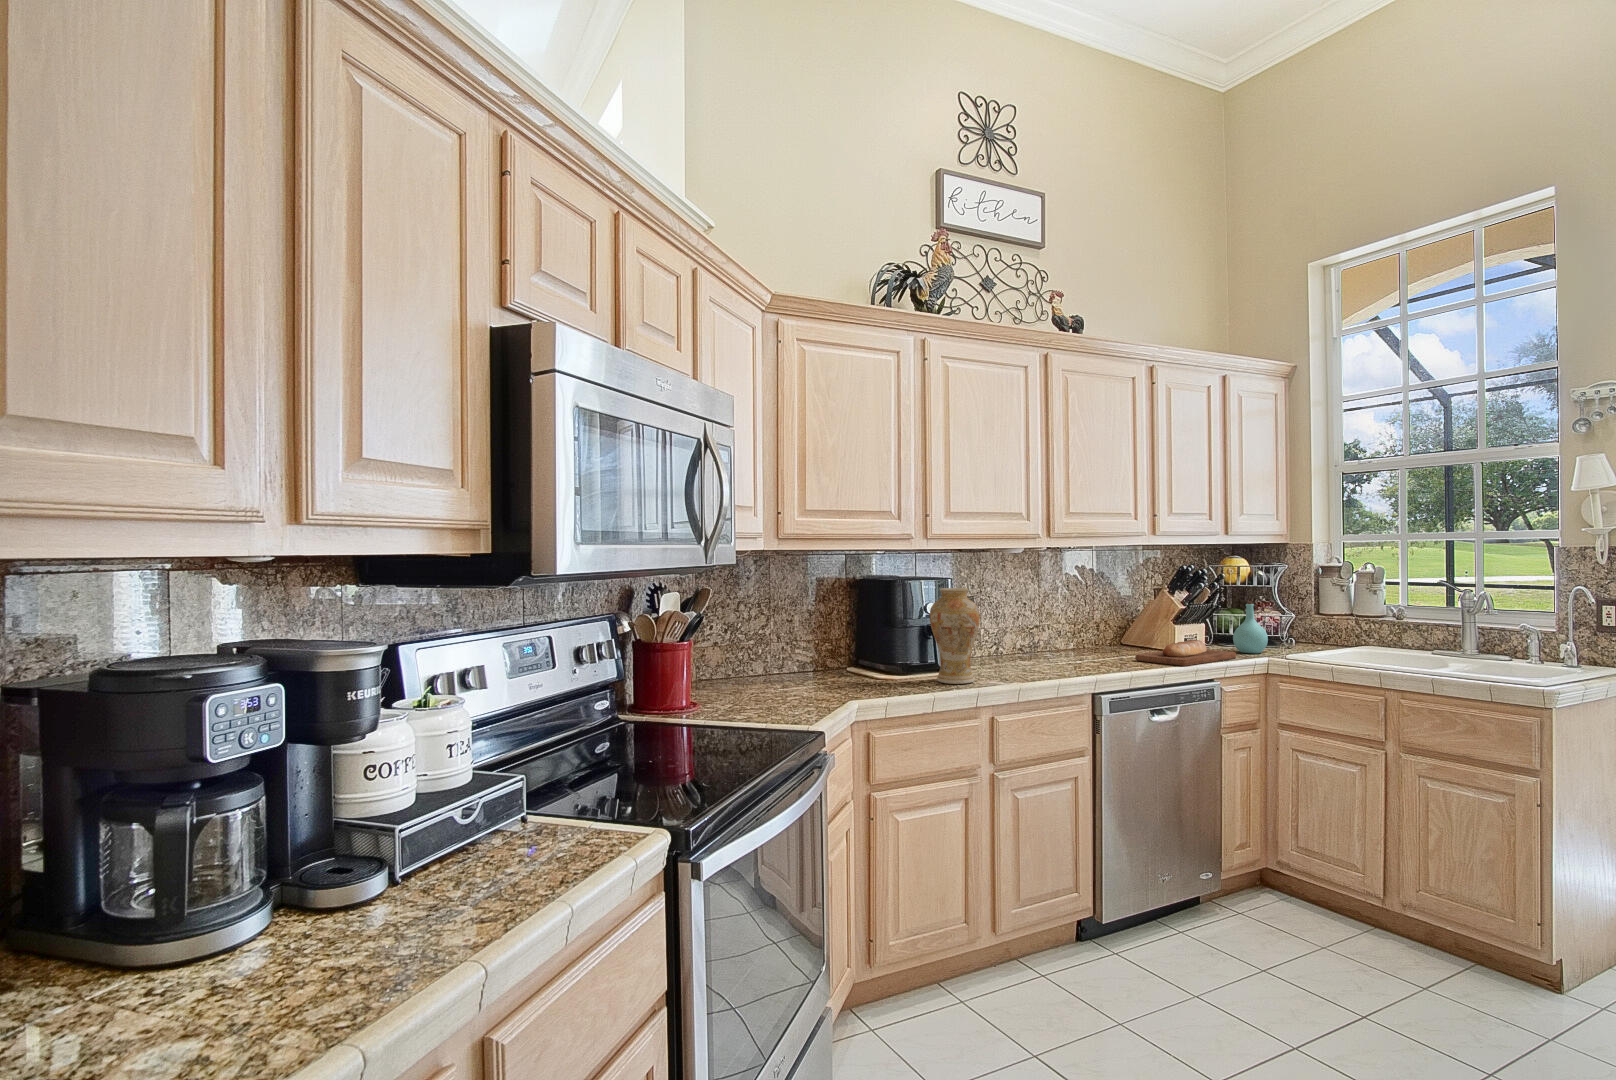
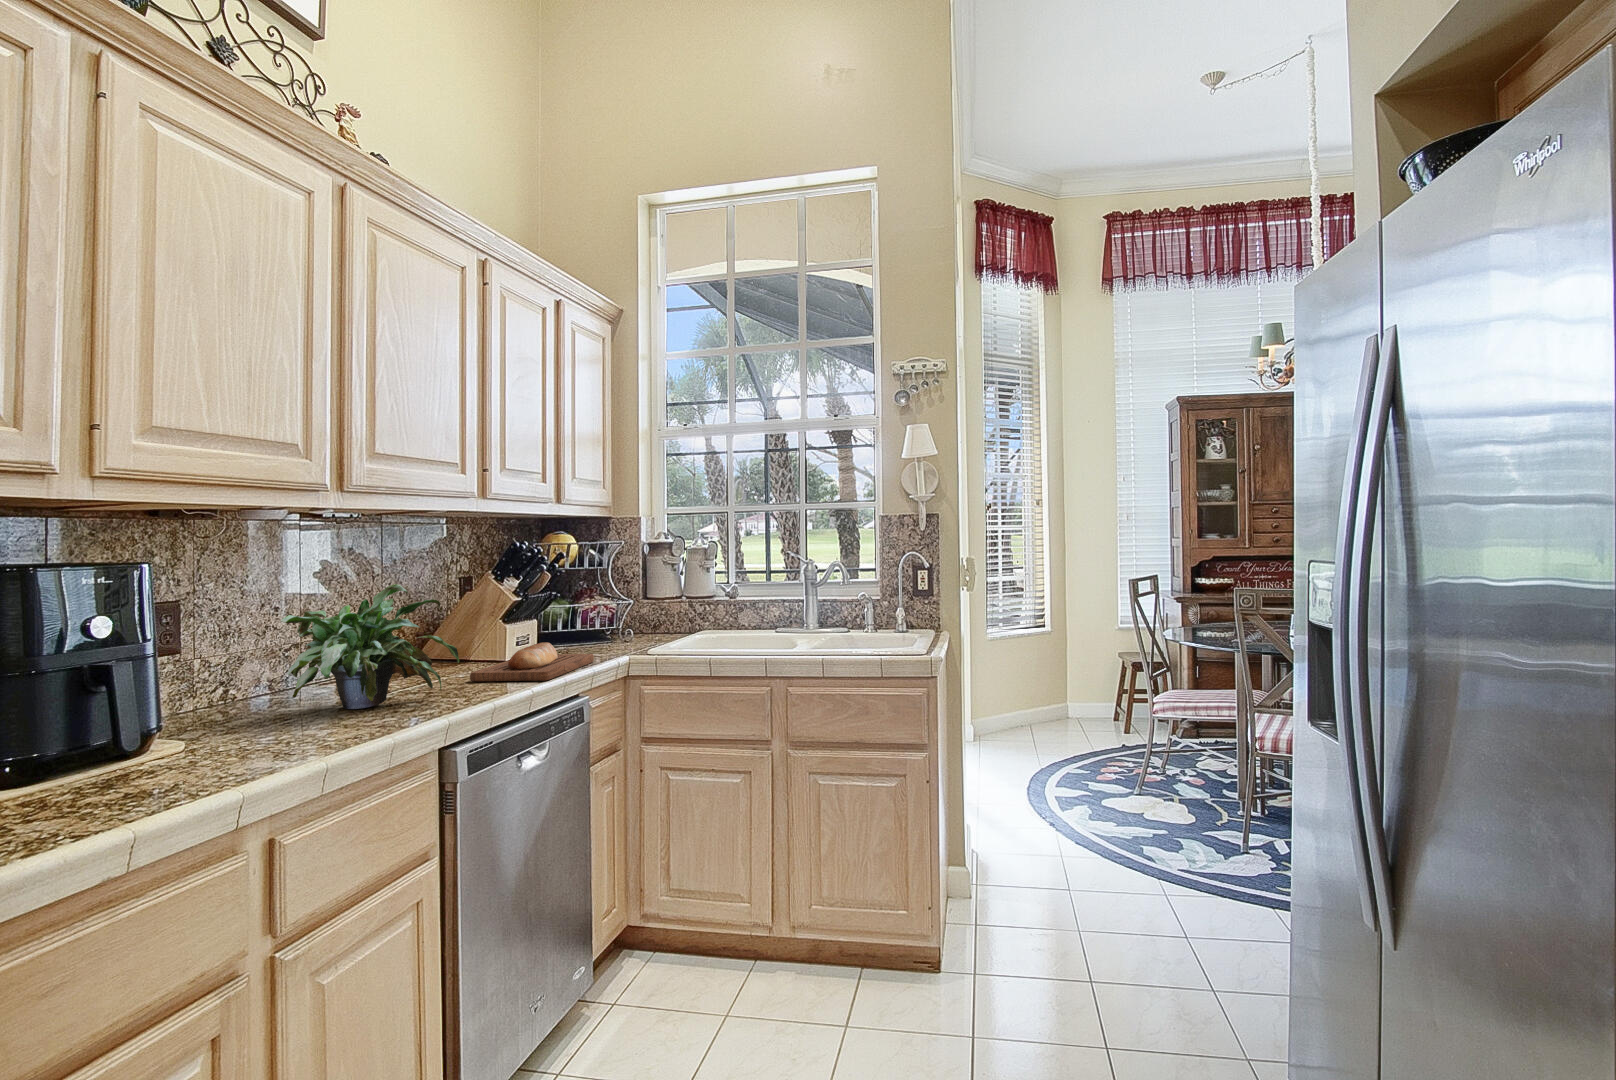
vase: present [930,588,980,684] -> none [116,577,235,774]
potted plant: none [1015,596,1114,667] -> present [281,584,459,709]
bottle: present [1233,601,1268,653] -> none [577,585,620,654]

